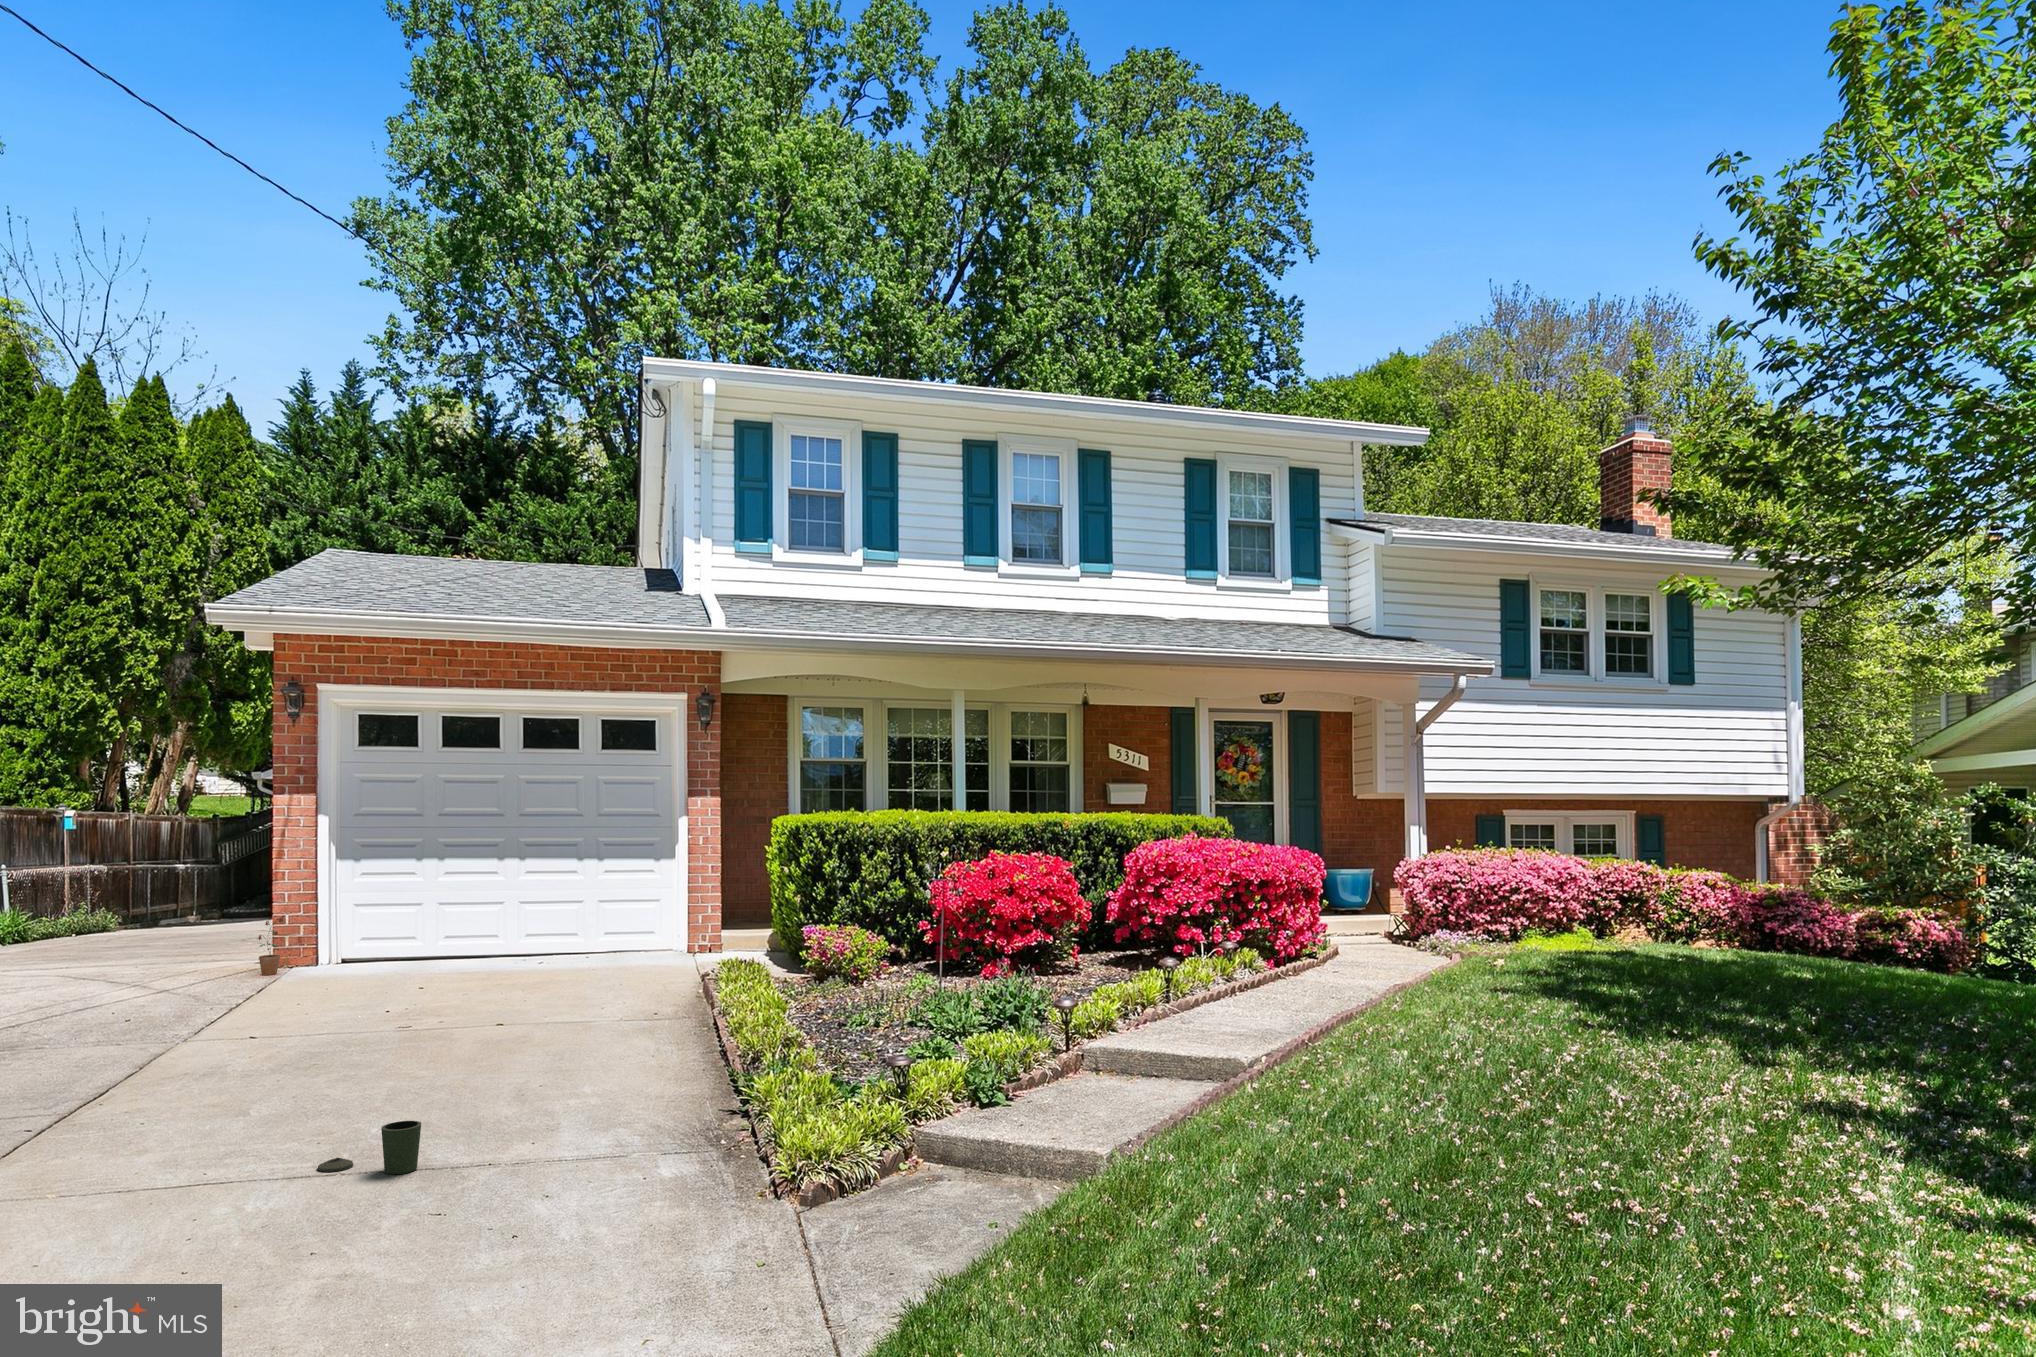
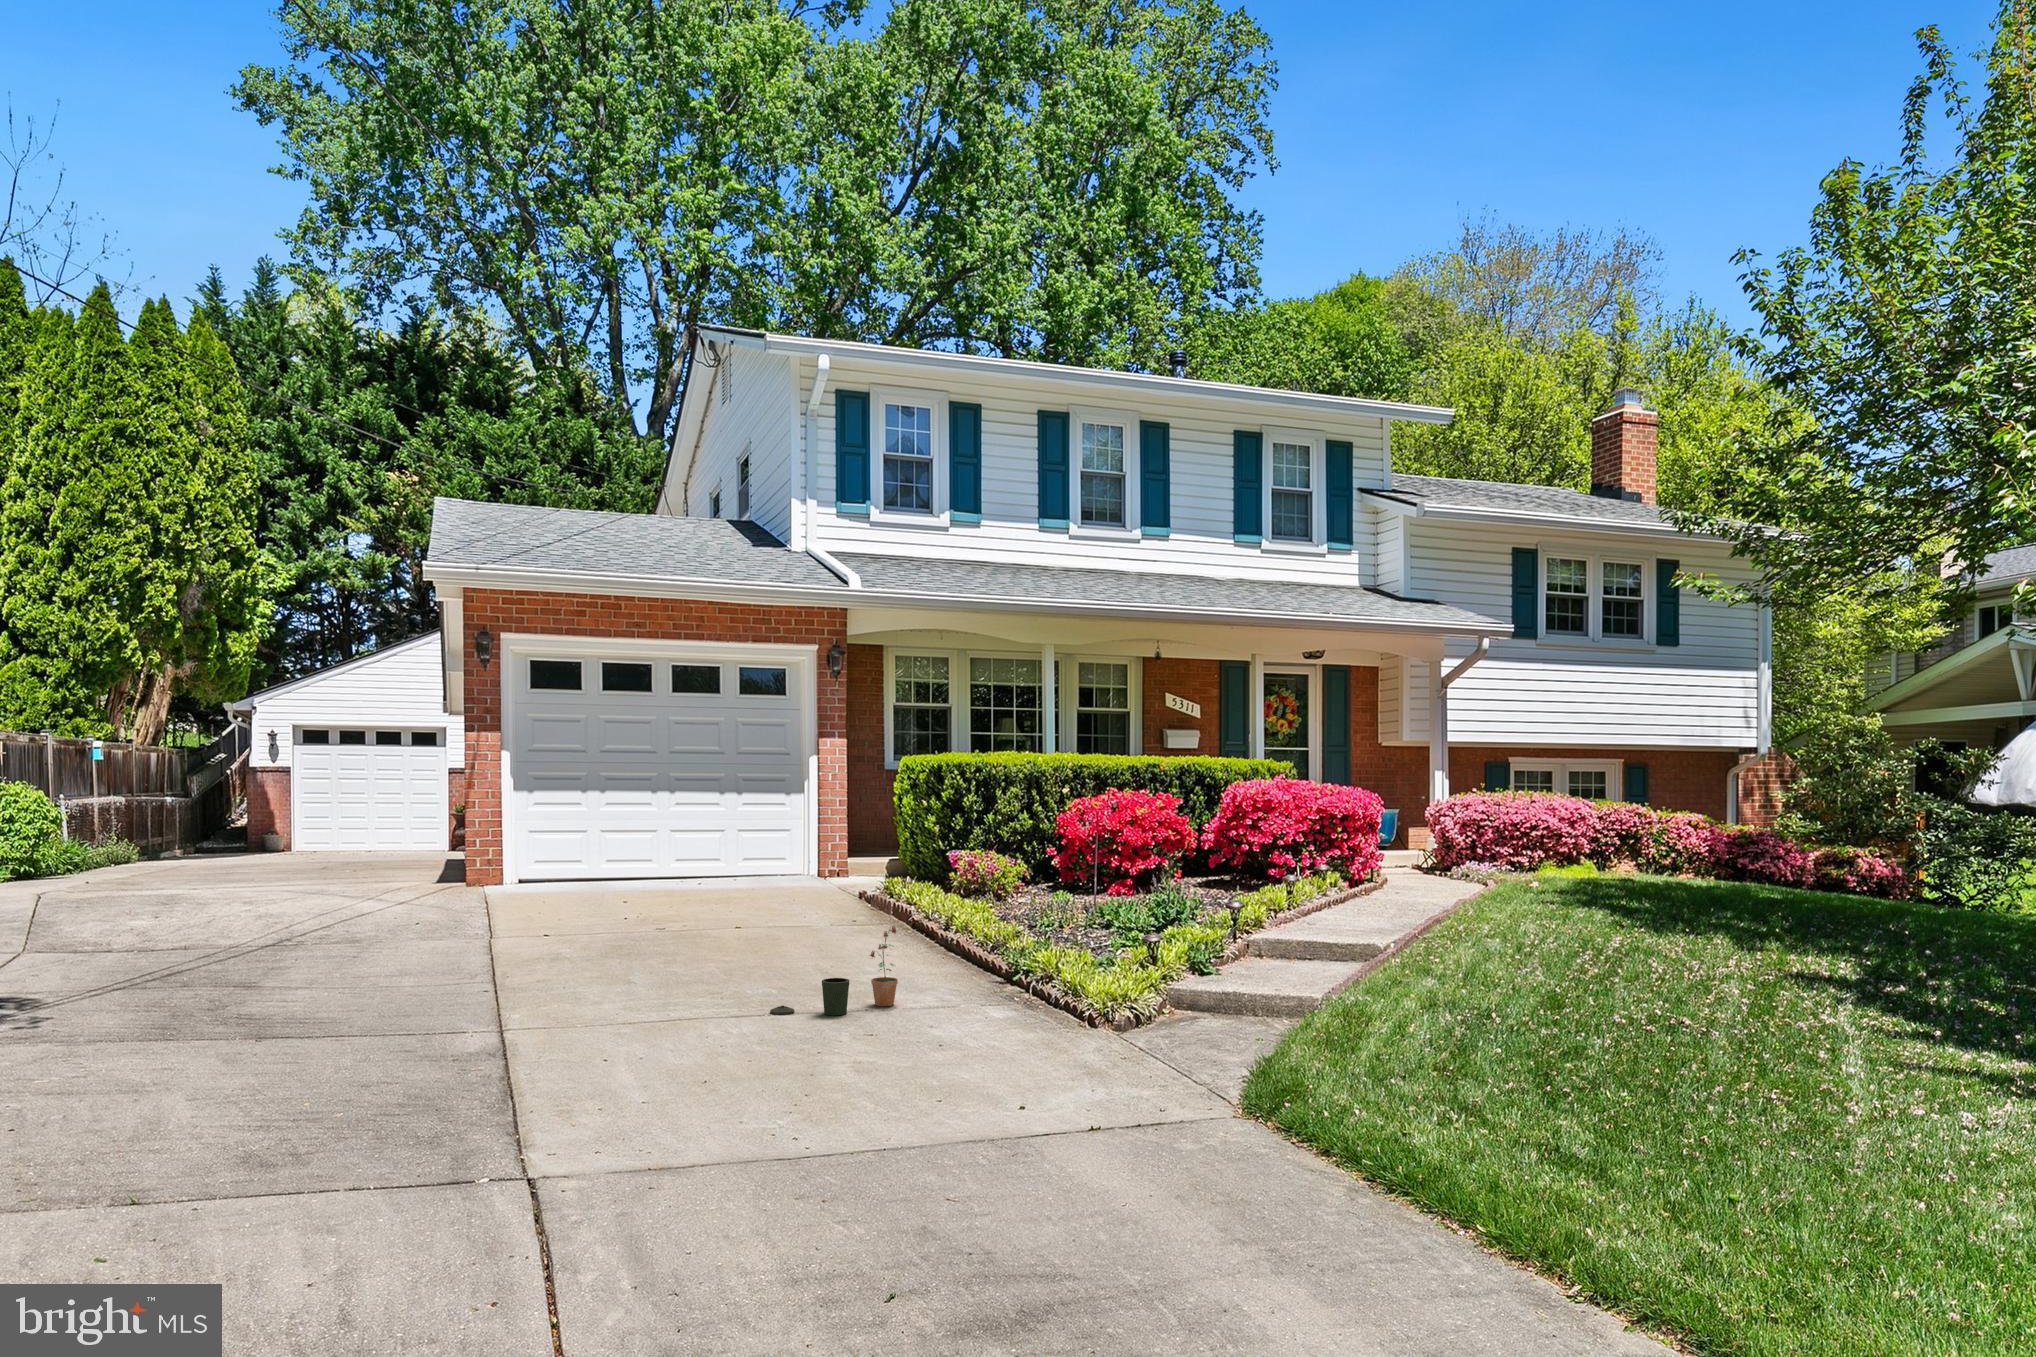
potted plant: present [258,918,284,975] -> present [870,926,898,1006]

